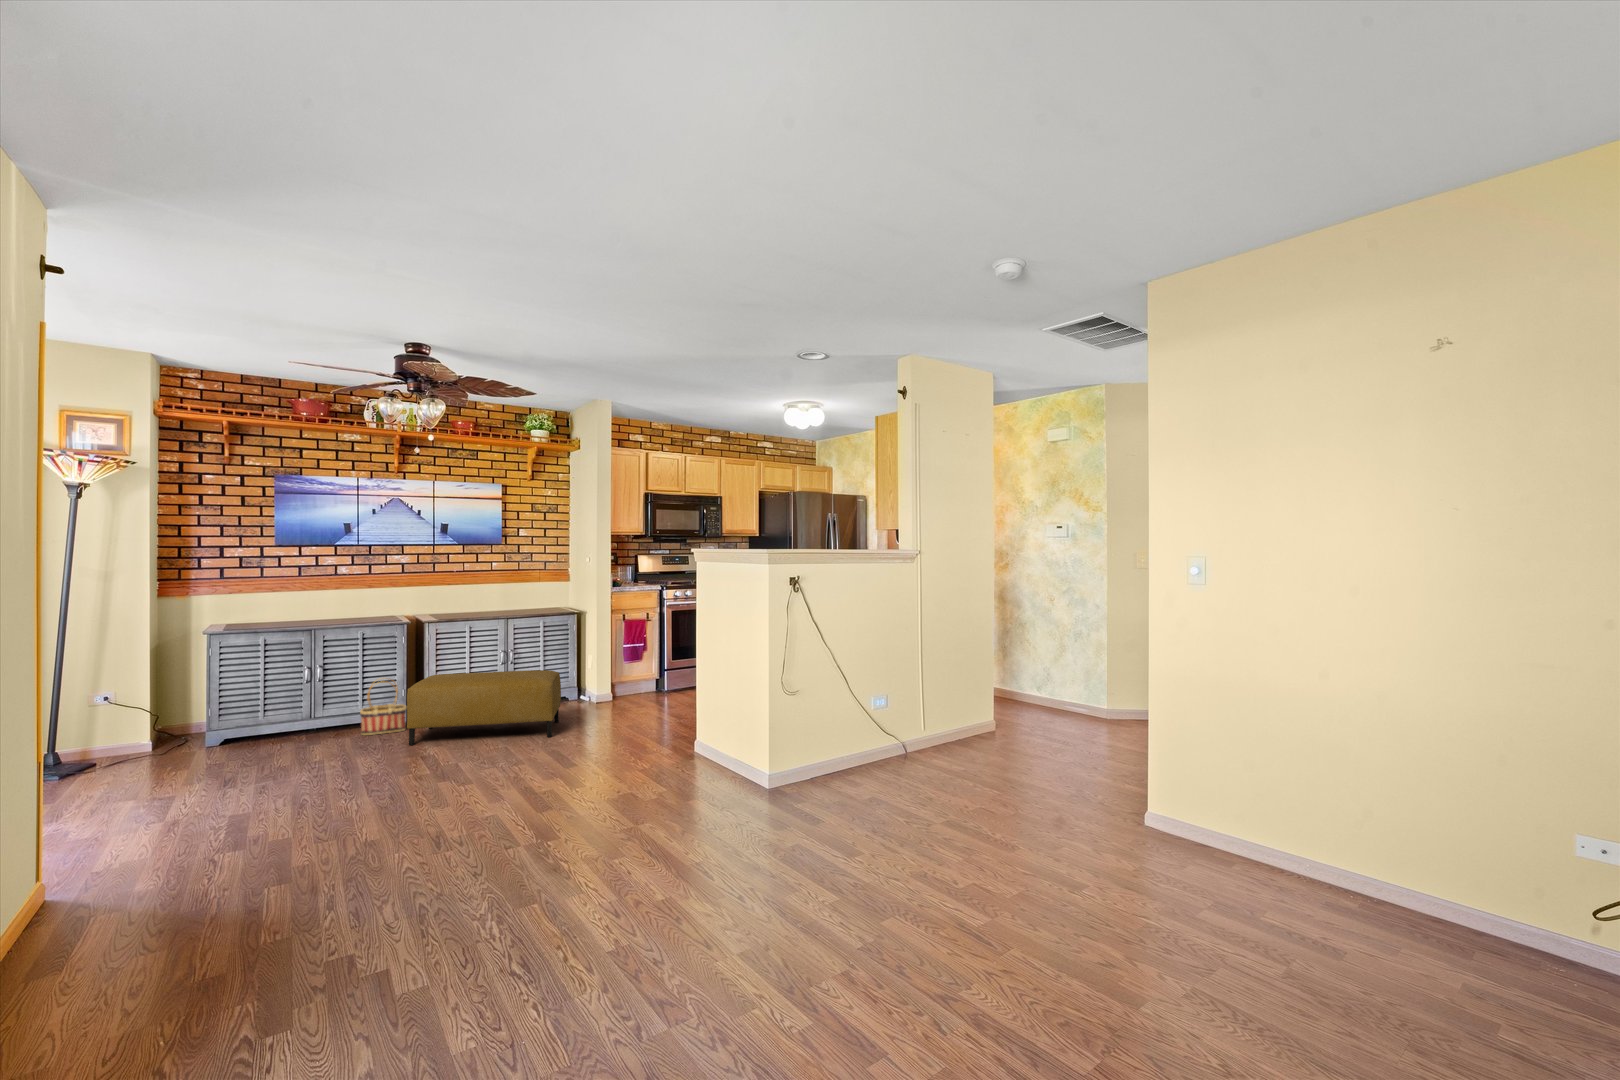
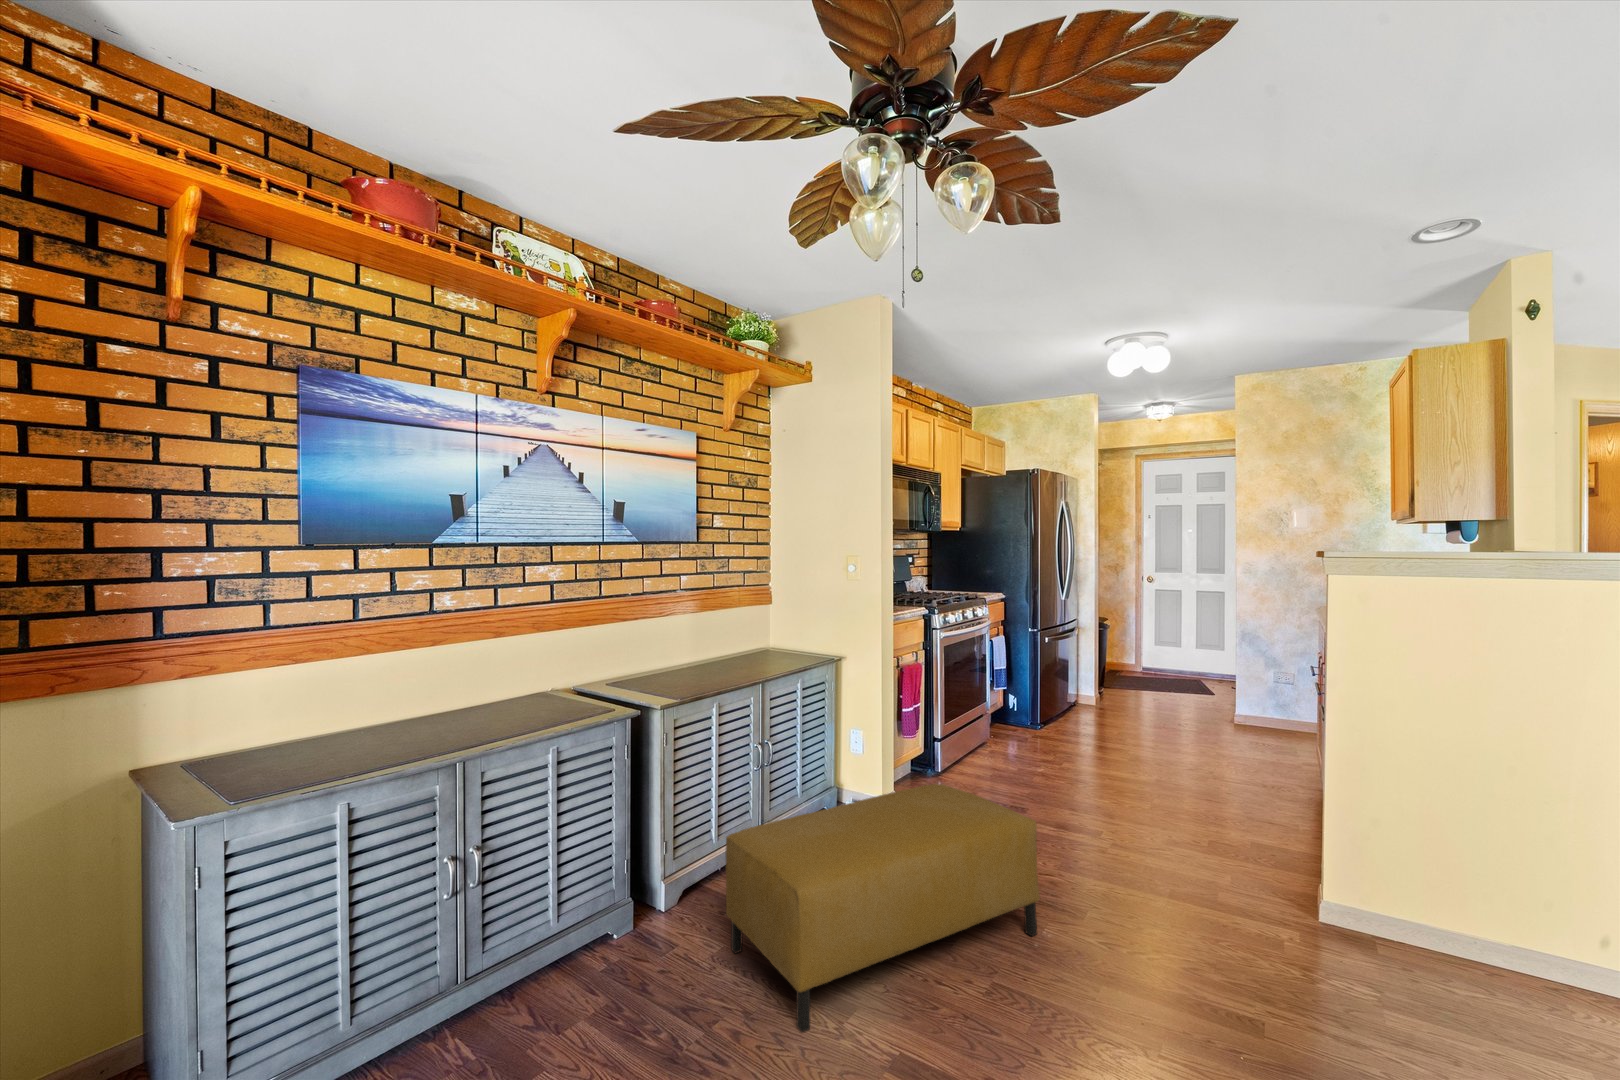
basket: present [360,682,407,735] -> none [592,851,692,1013]

